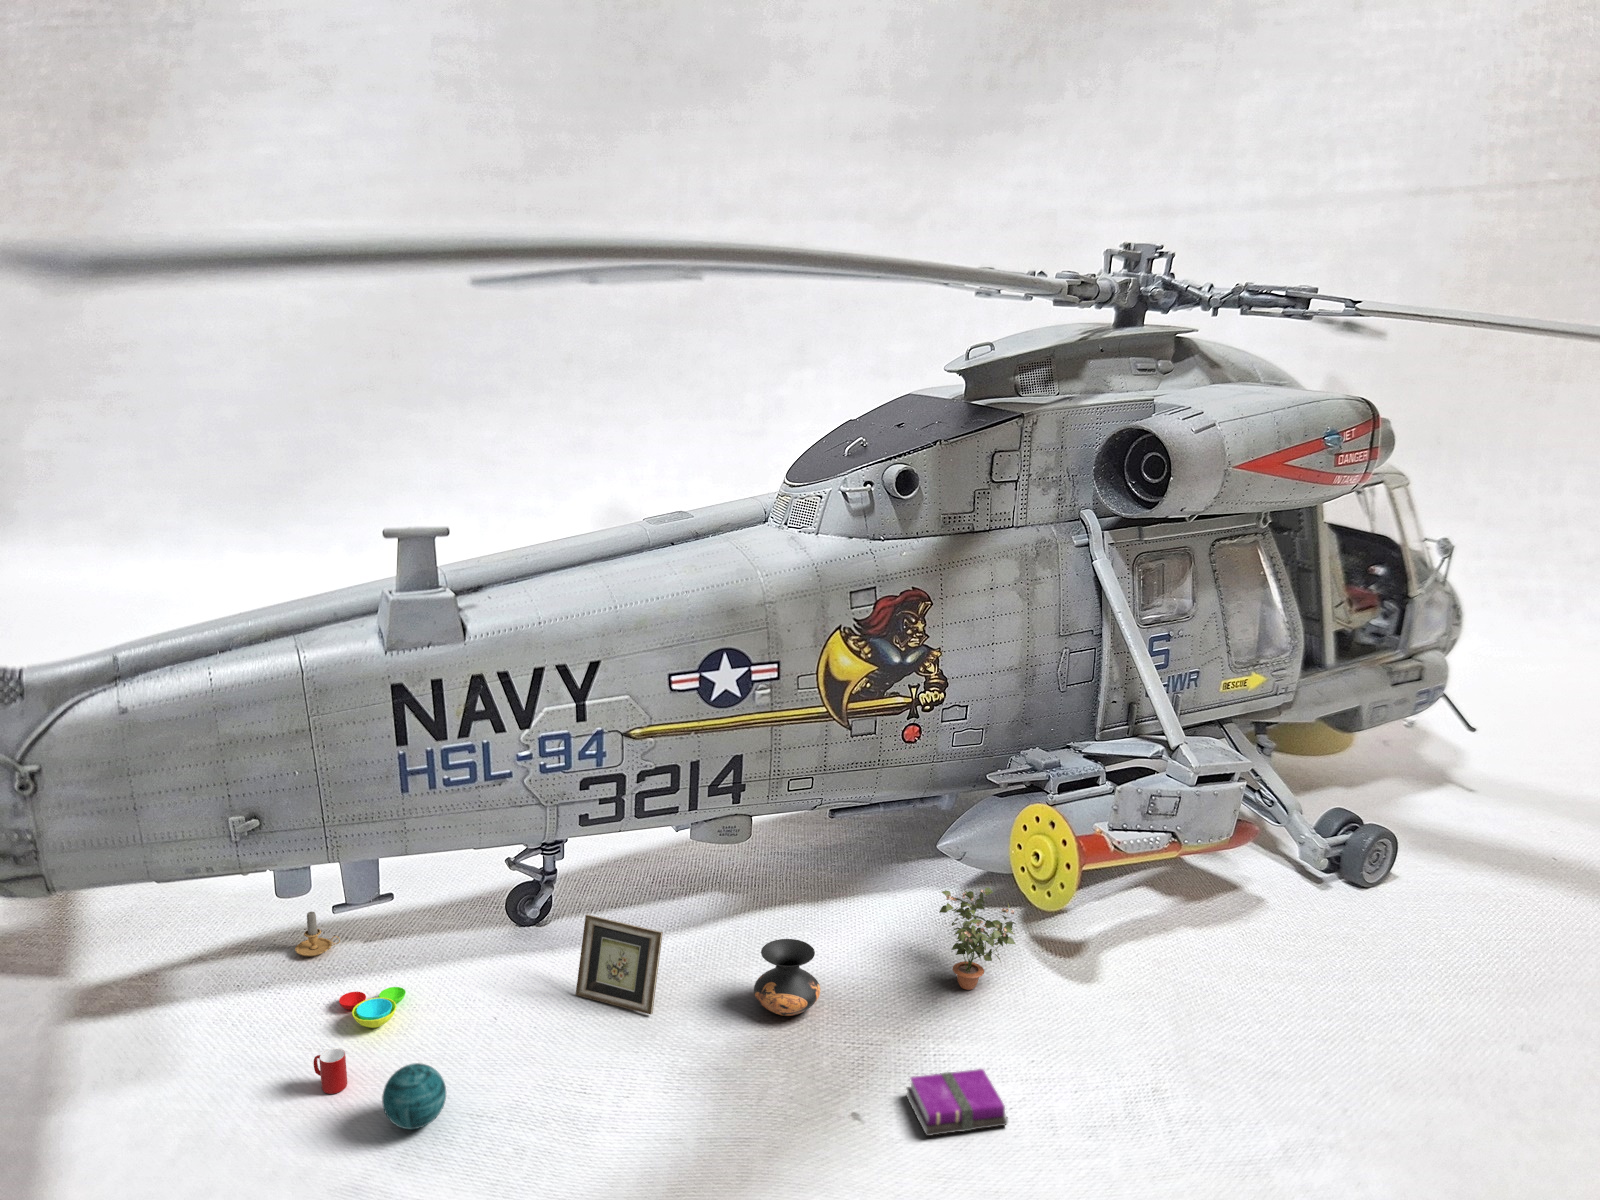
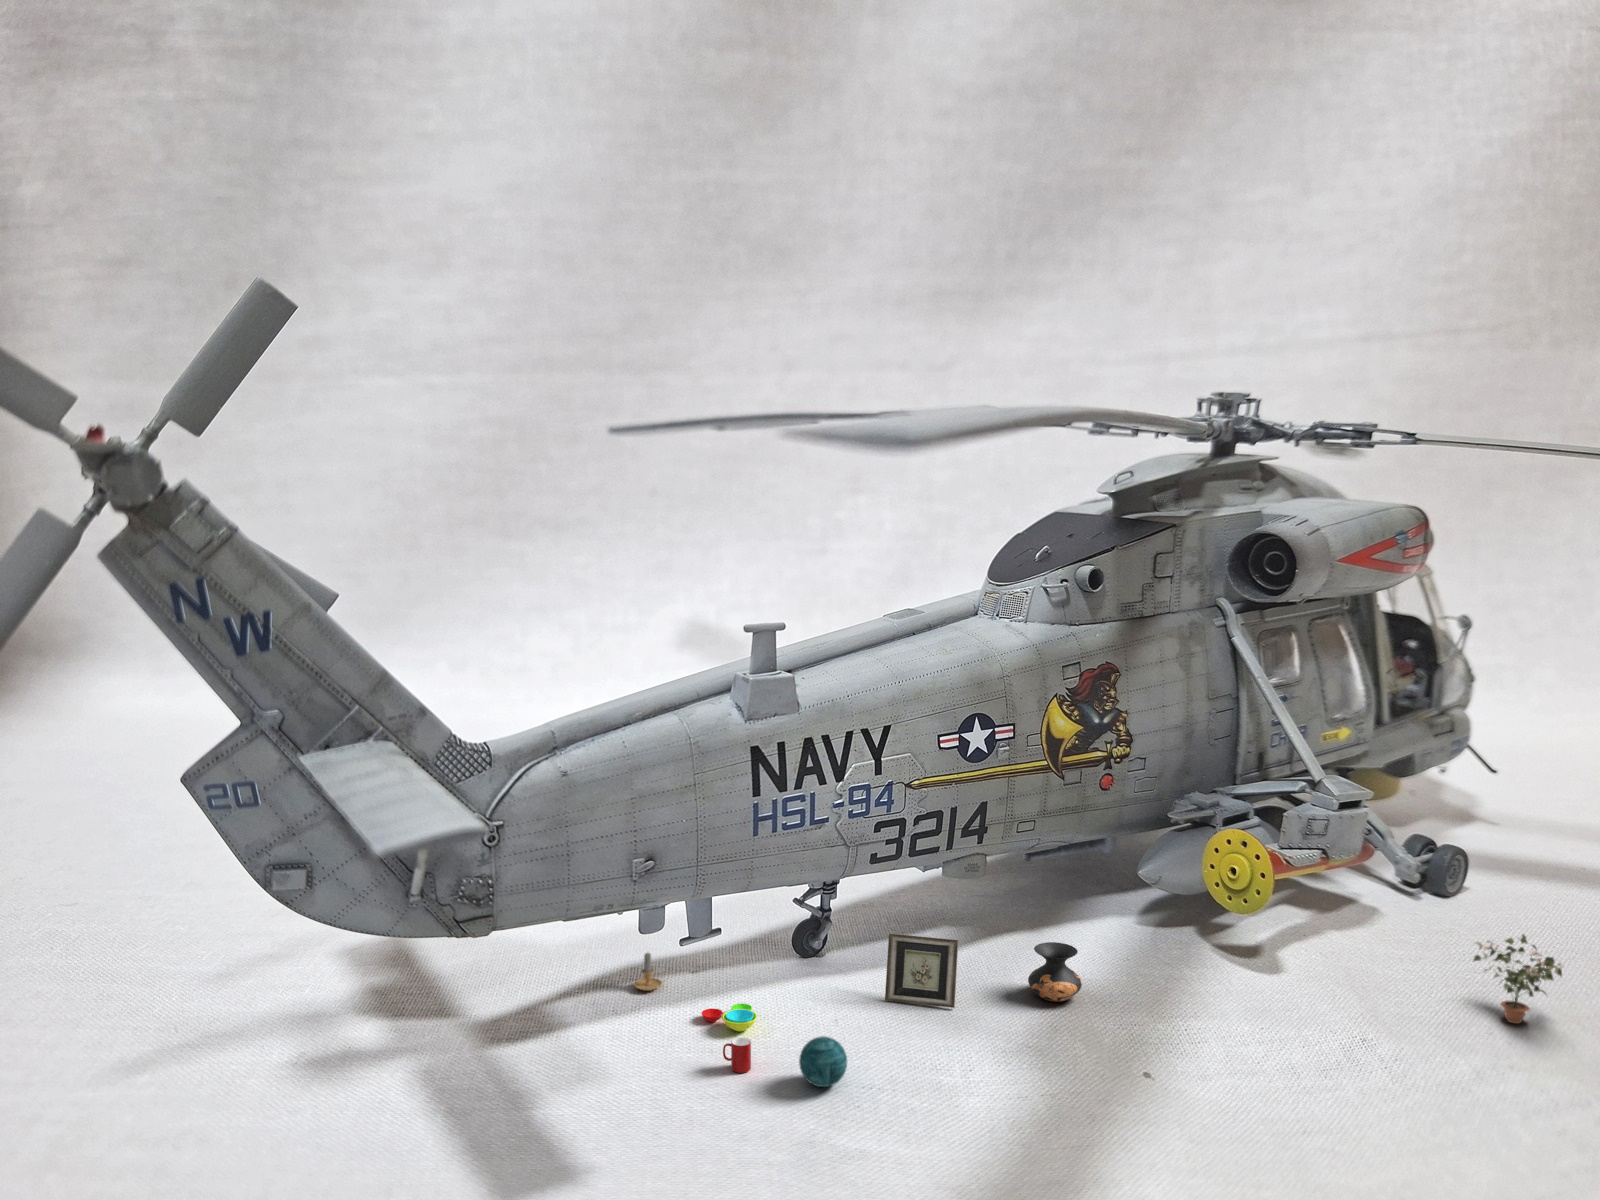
potted plant: present [939,887,1016,990] -> present [1474,934,1562,1024]
notebook: present [907,1069,1008,1136] -> none [1179,1018,1264,1063]

